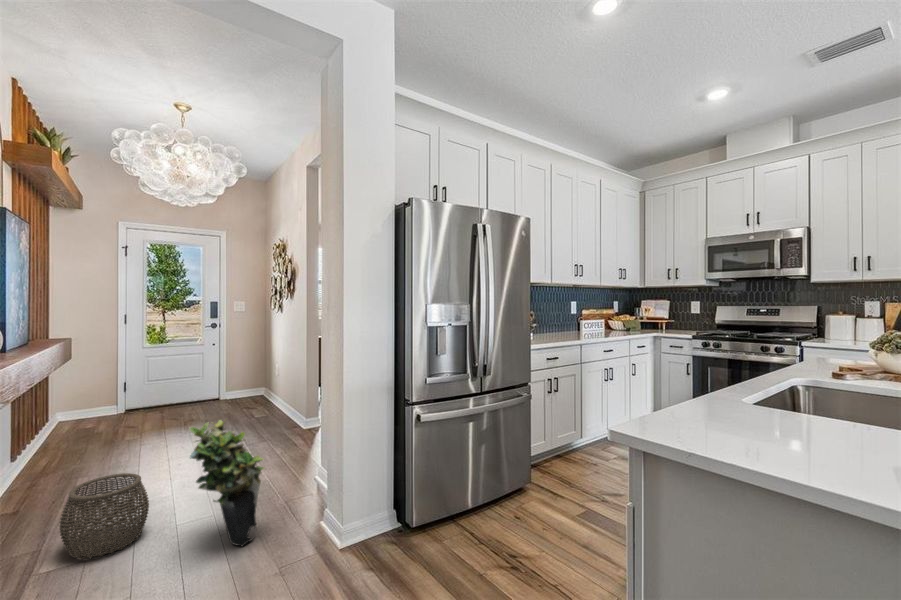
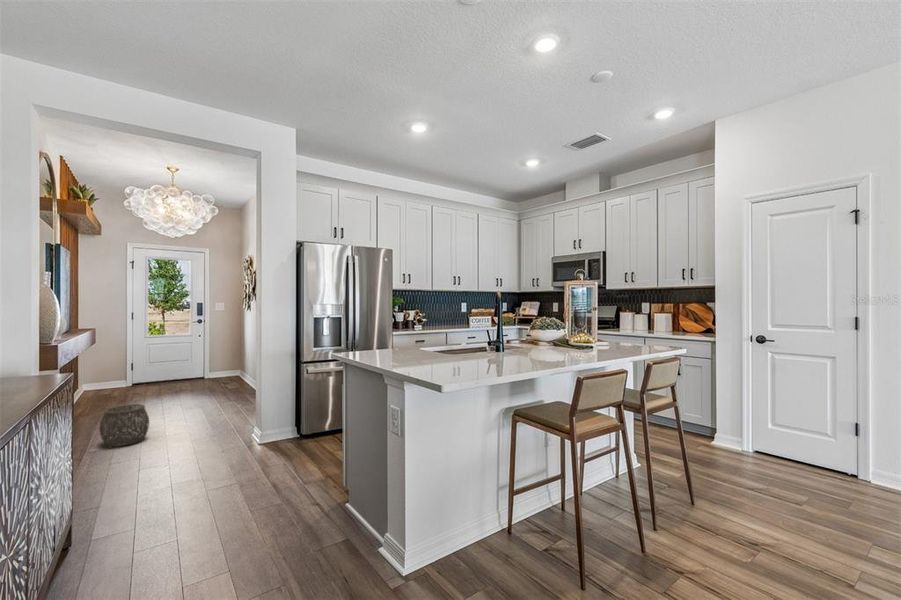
potted plant: present [189,420,264,546] -> none [172,372,218,443]

